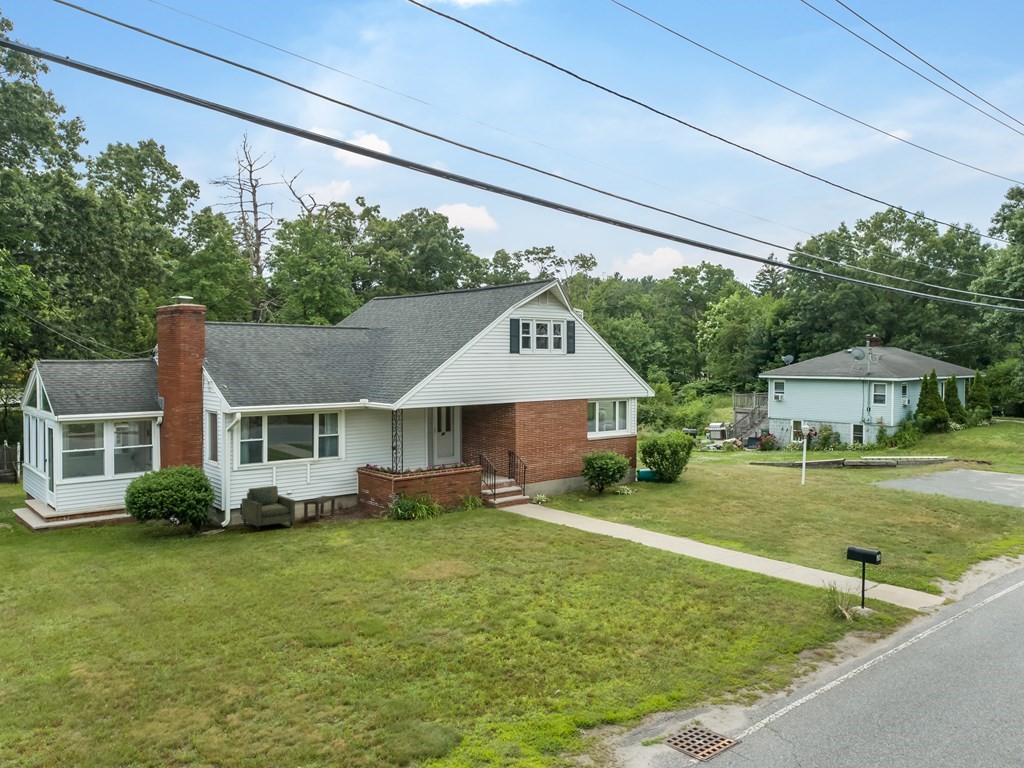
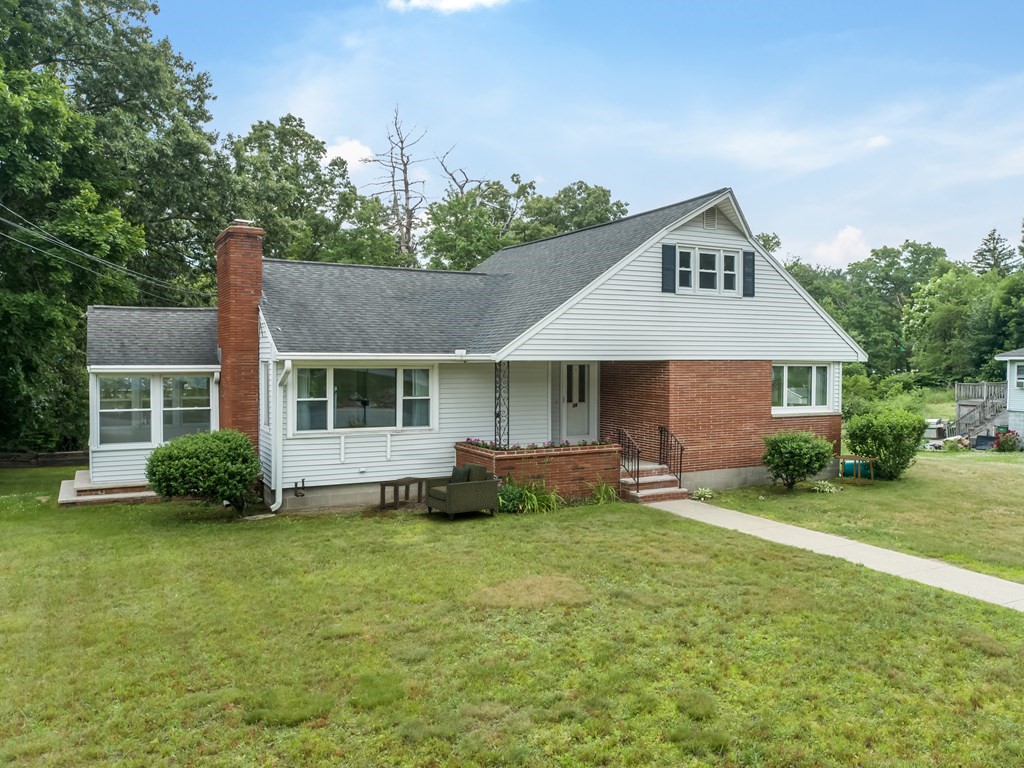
round table: none [632,466,661,488] -> present [835,455,879,486]
armchair: present [242,486,295,531] -> present [425,462,498,521]

